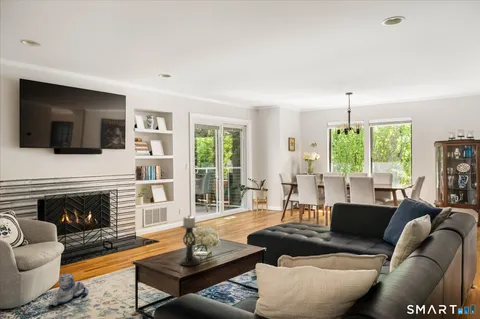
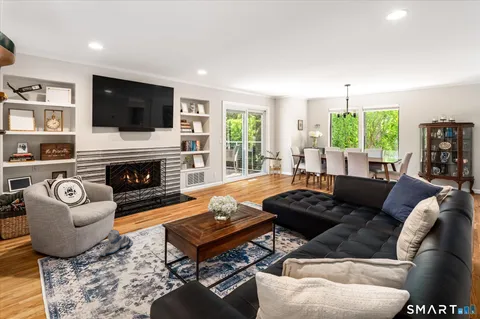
candle holder: present [179,216,200,266] -> none [197,192,214,235]

